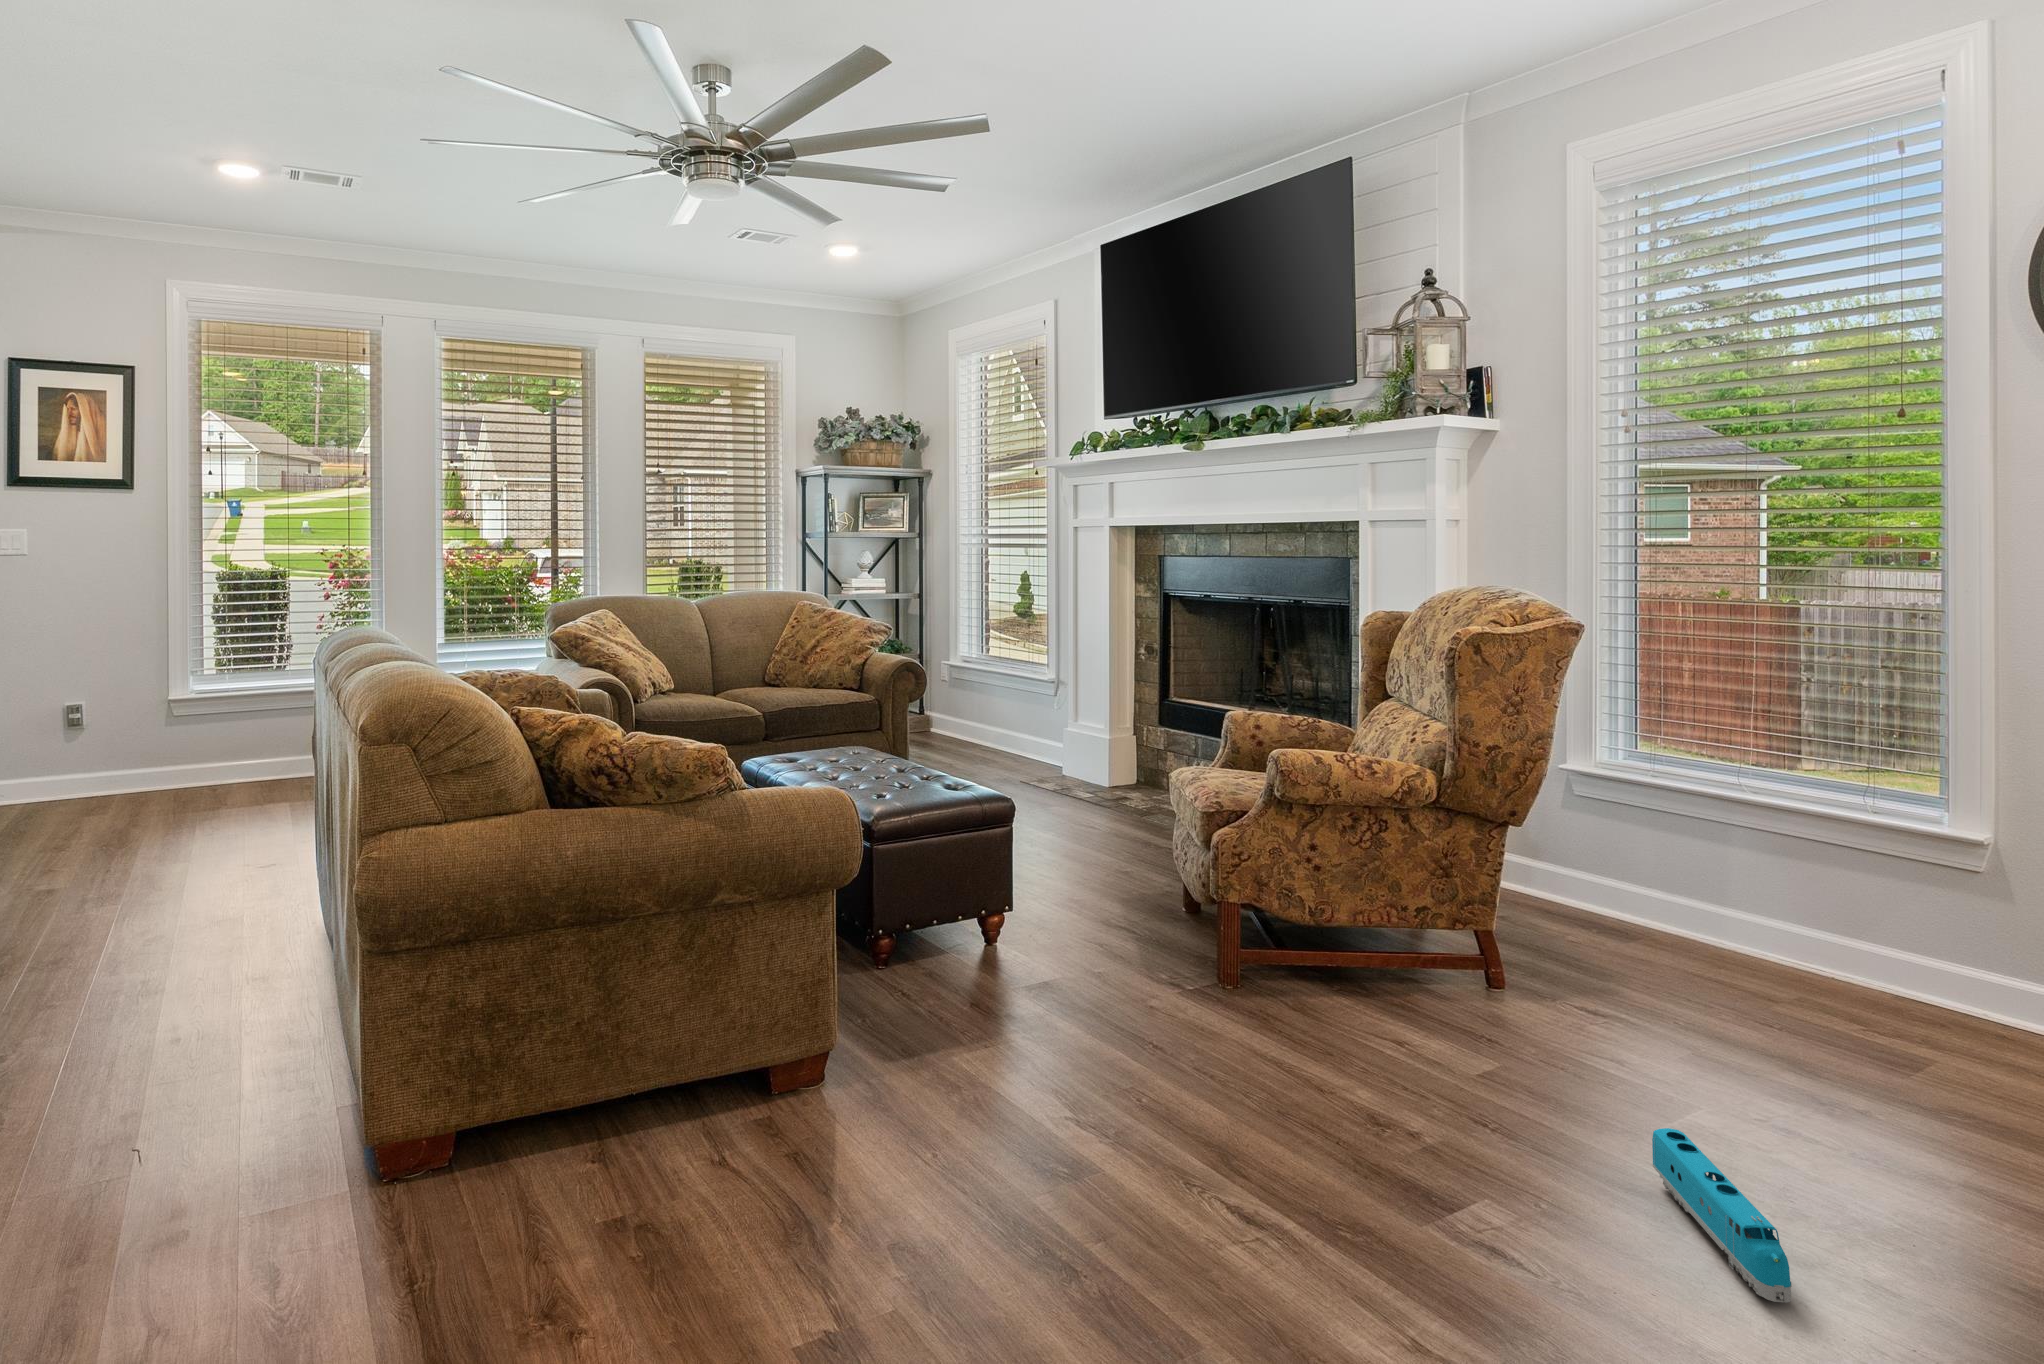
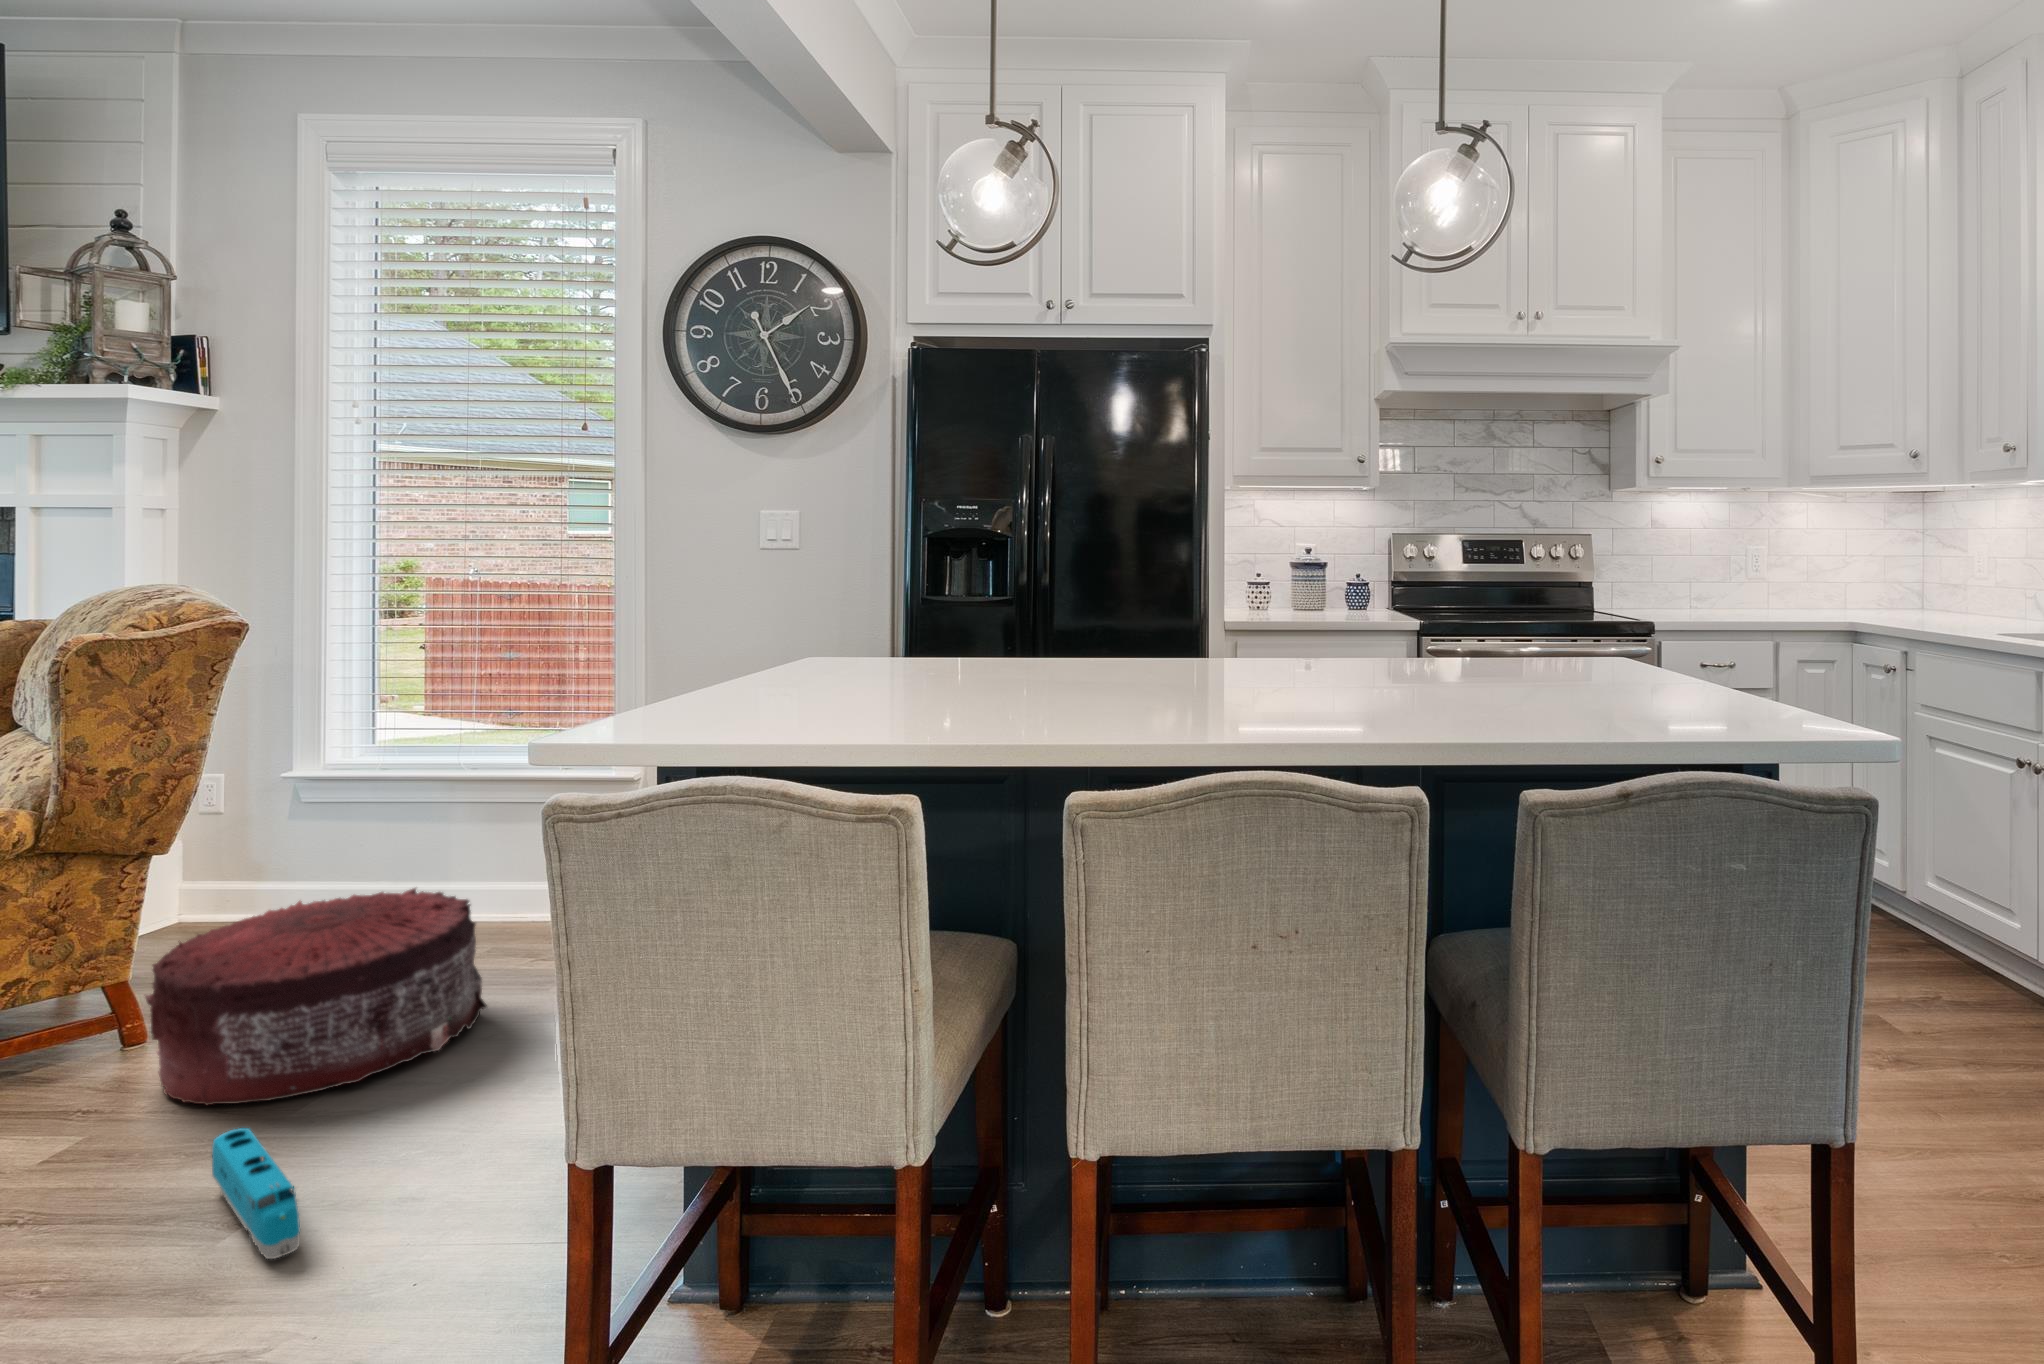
pouf: none [1530,898,1857,1115] -> present [145,888,487,1105]

